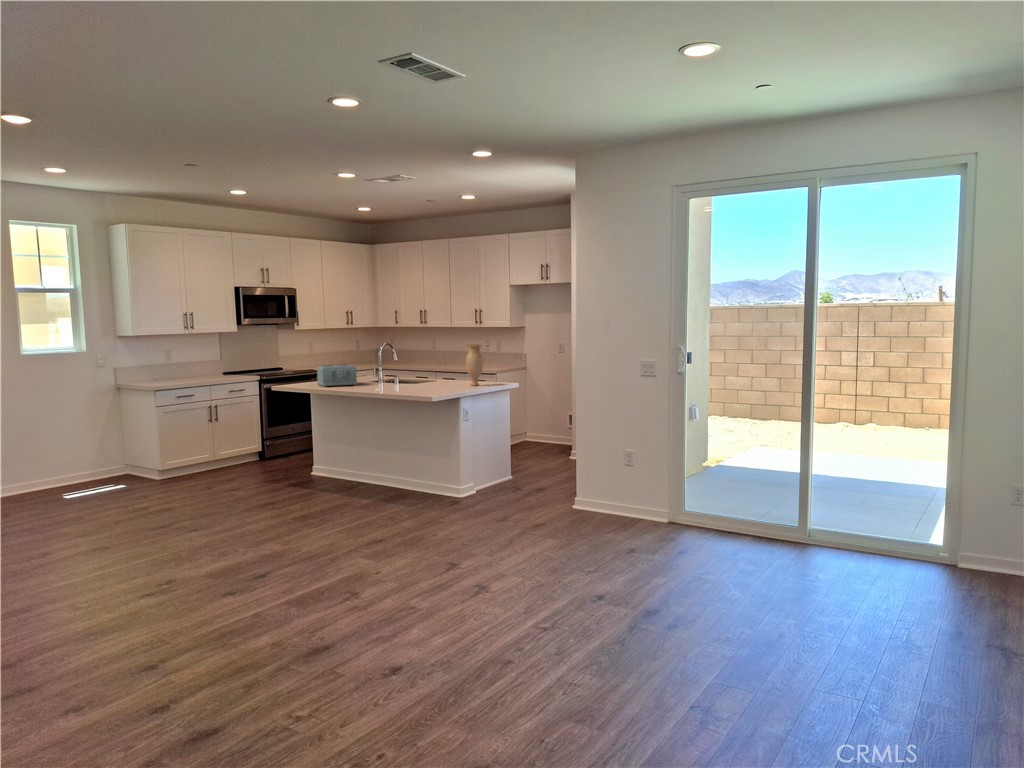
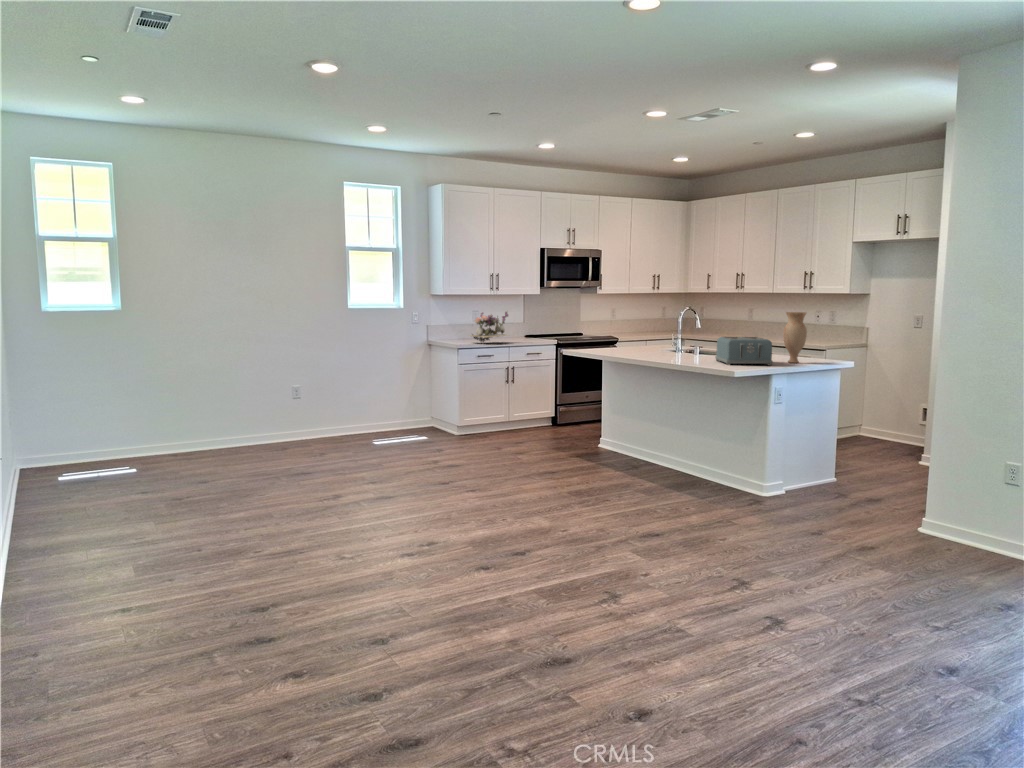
flower arrangement: none [166,350,213,383] -> present [470,312,508,342]
toaster: present [317,364,357,387] -> present [715,337,773,365]

